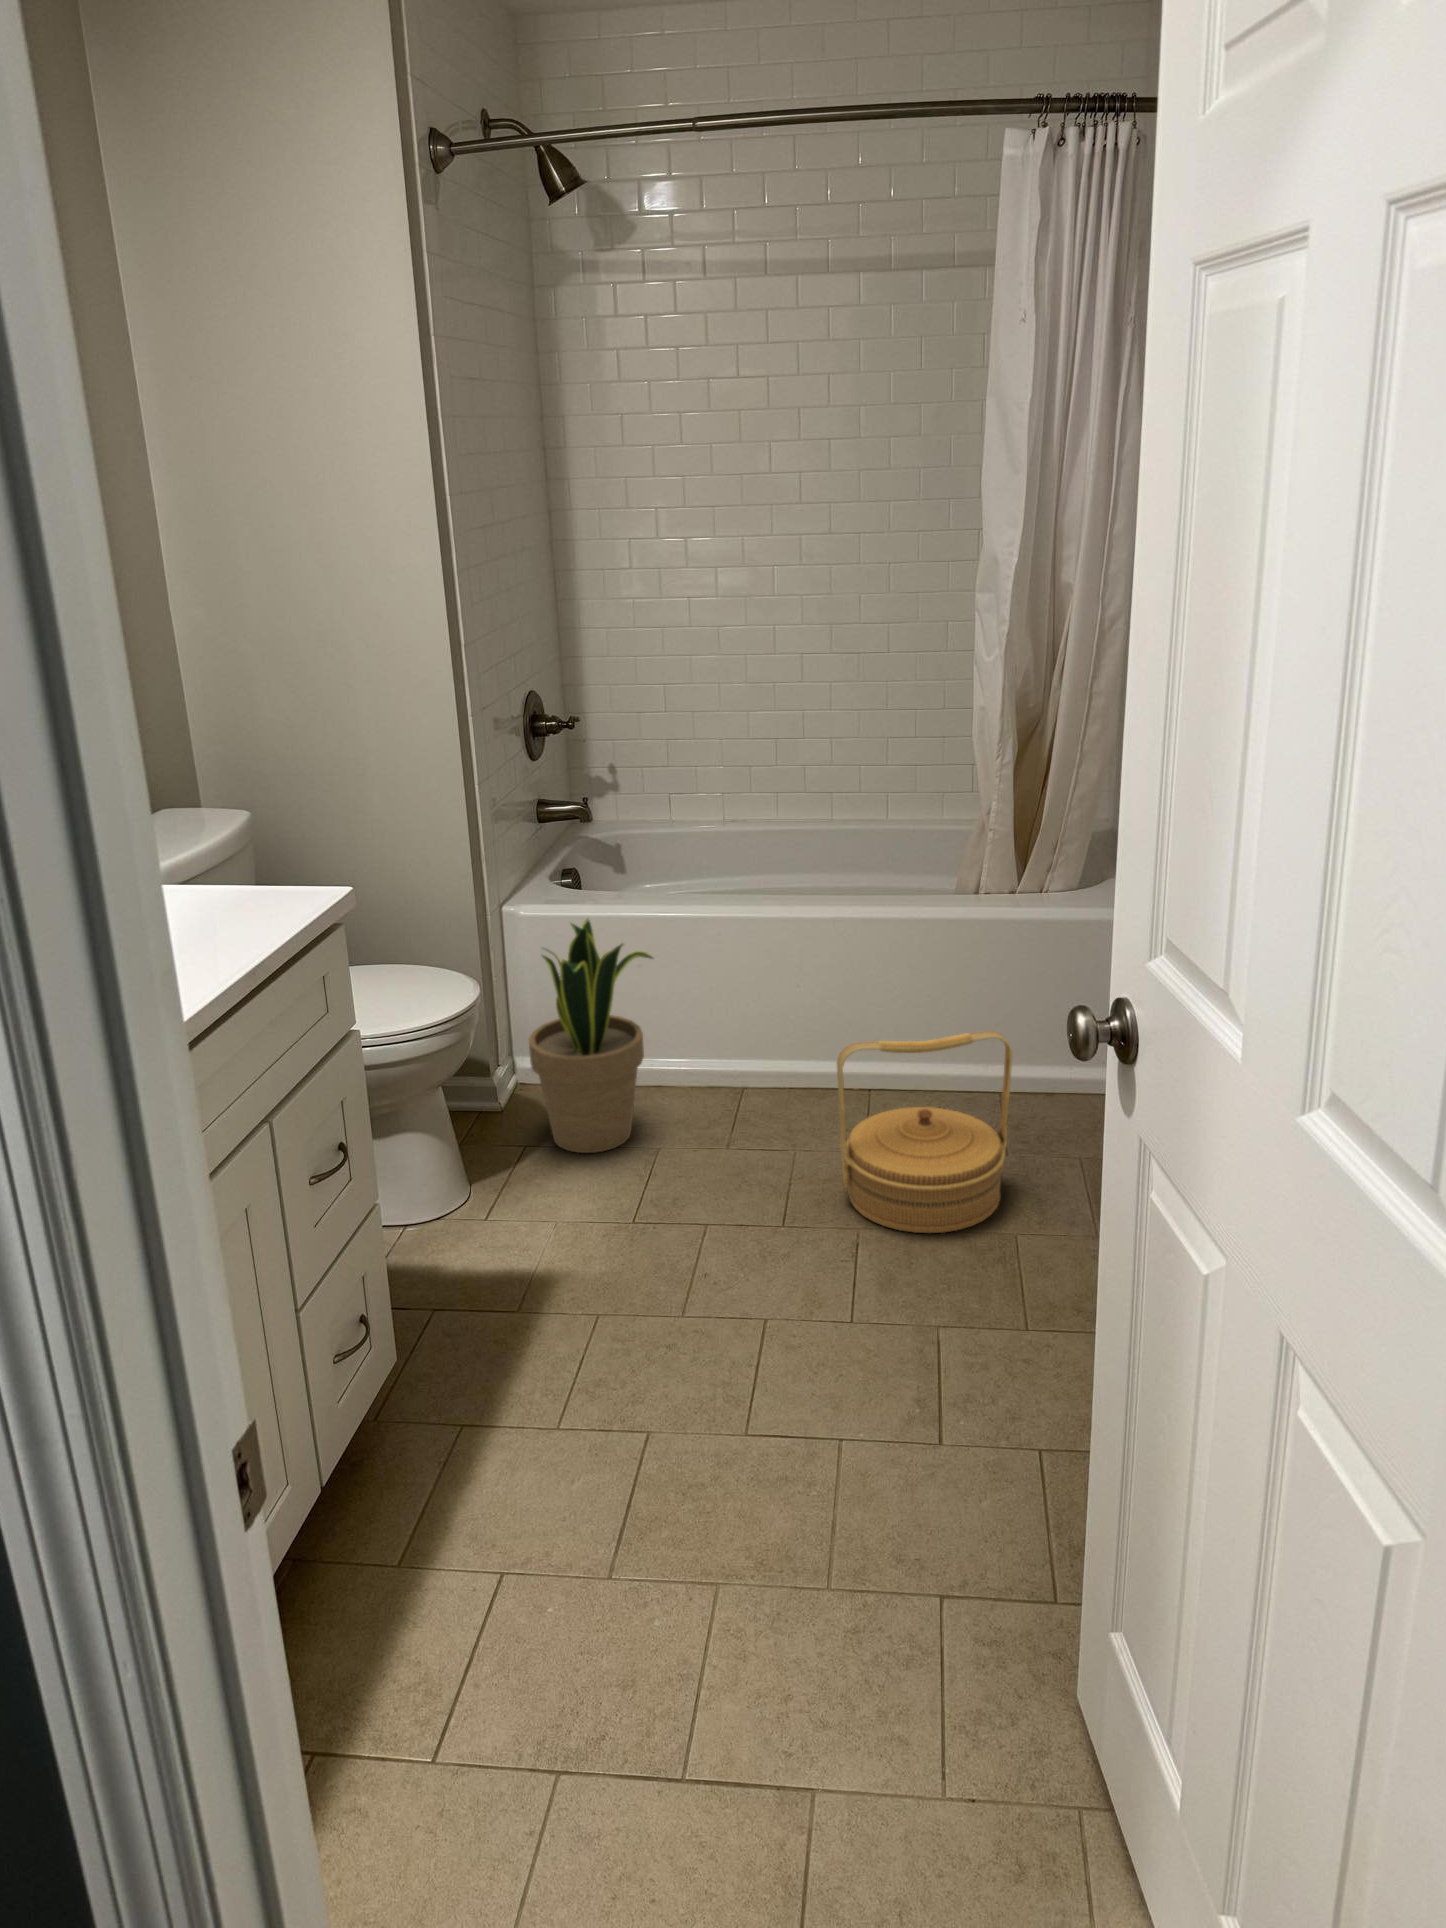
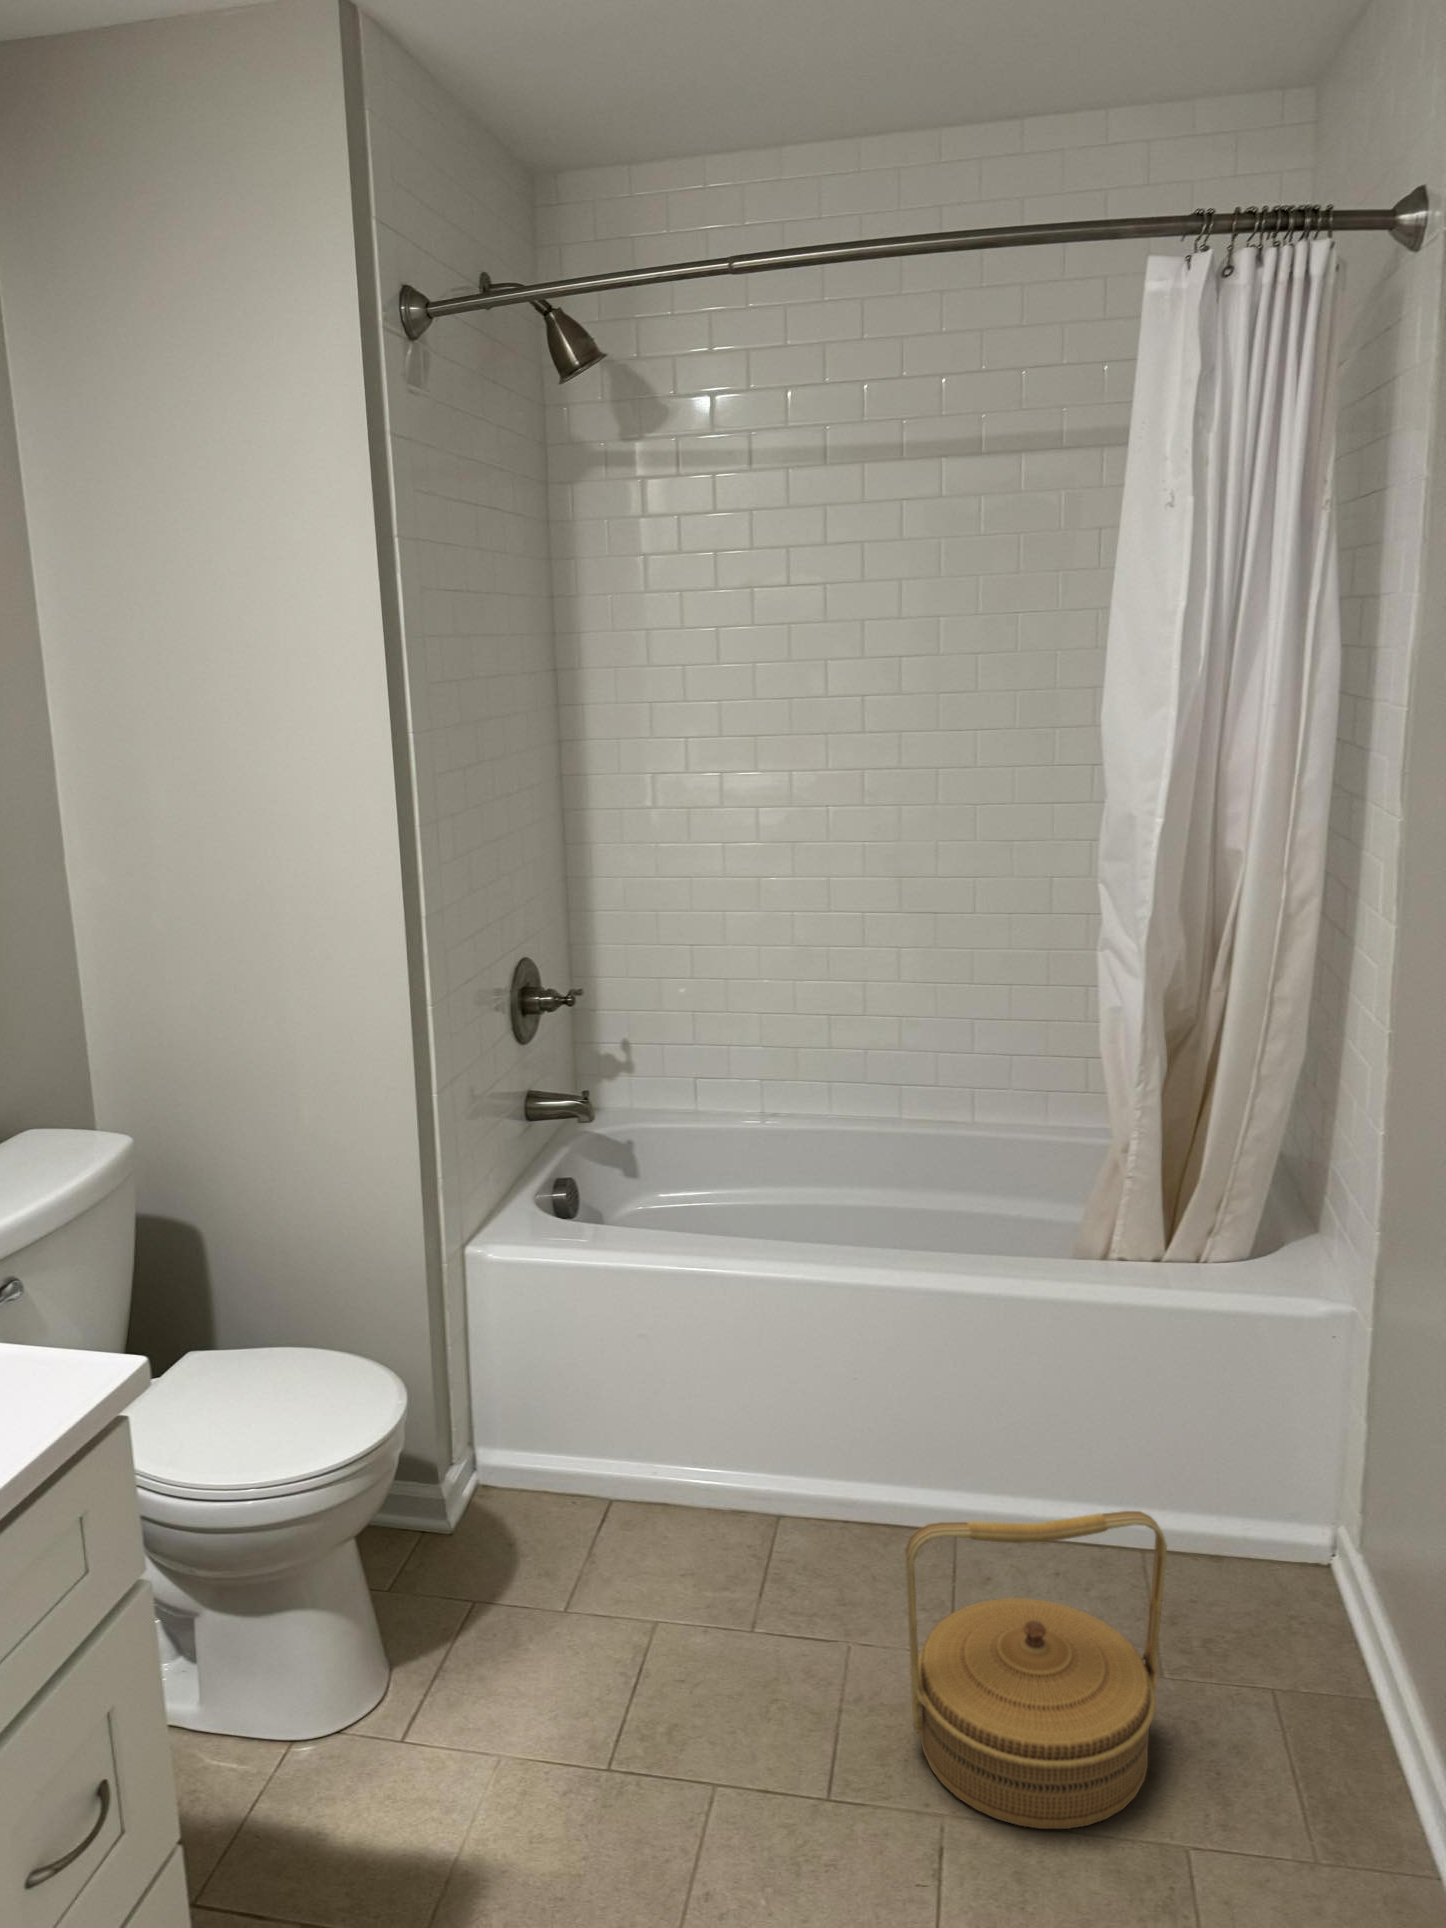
potted plant: present [529,919,653,1153] -> none [481,1285,656,1625]

